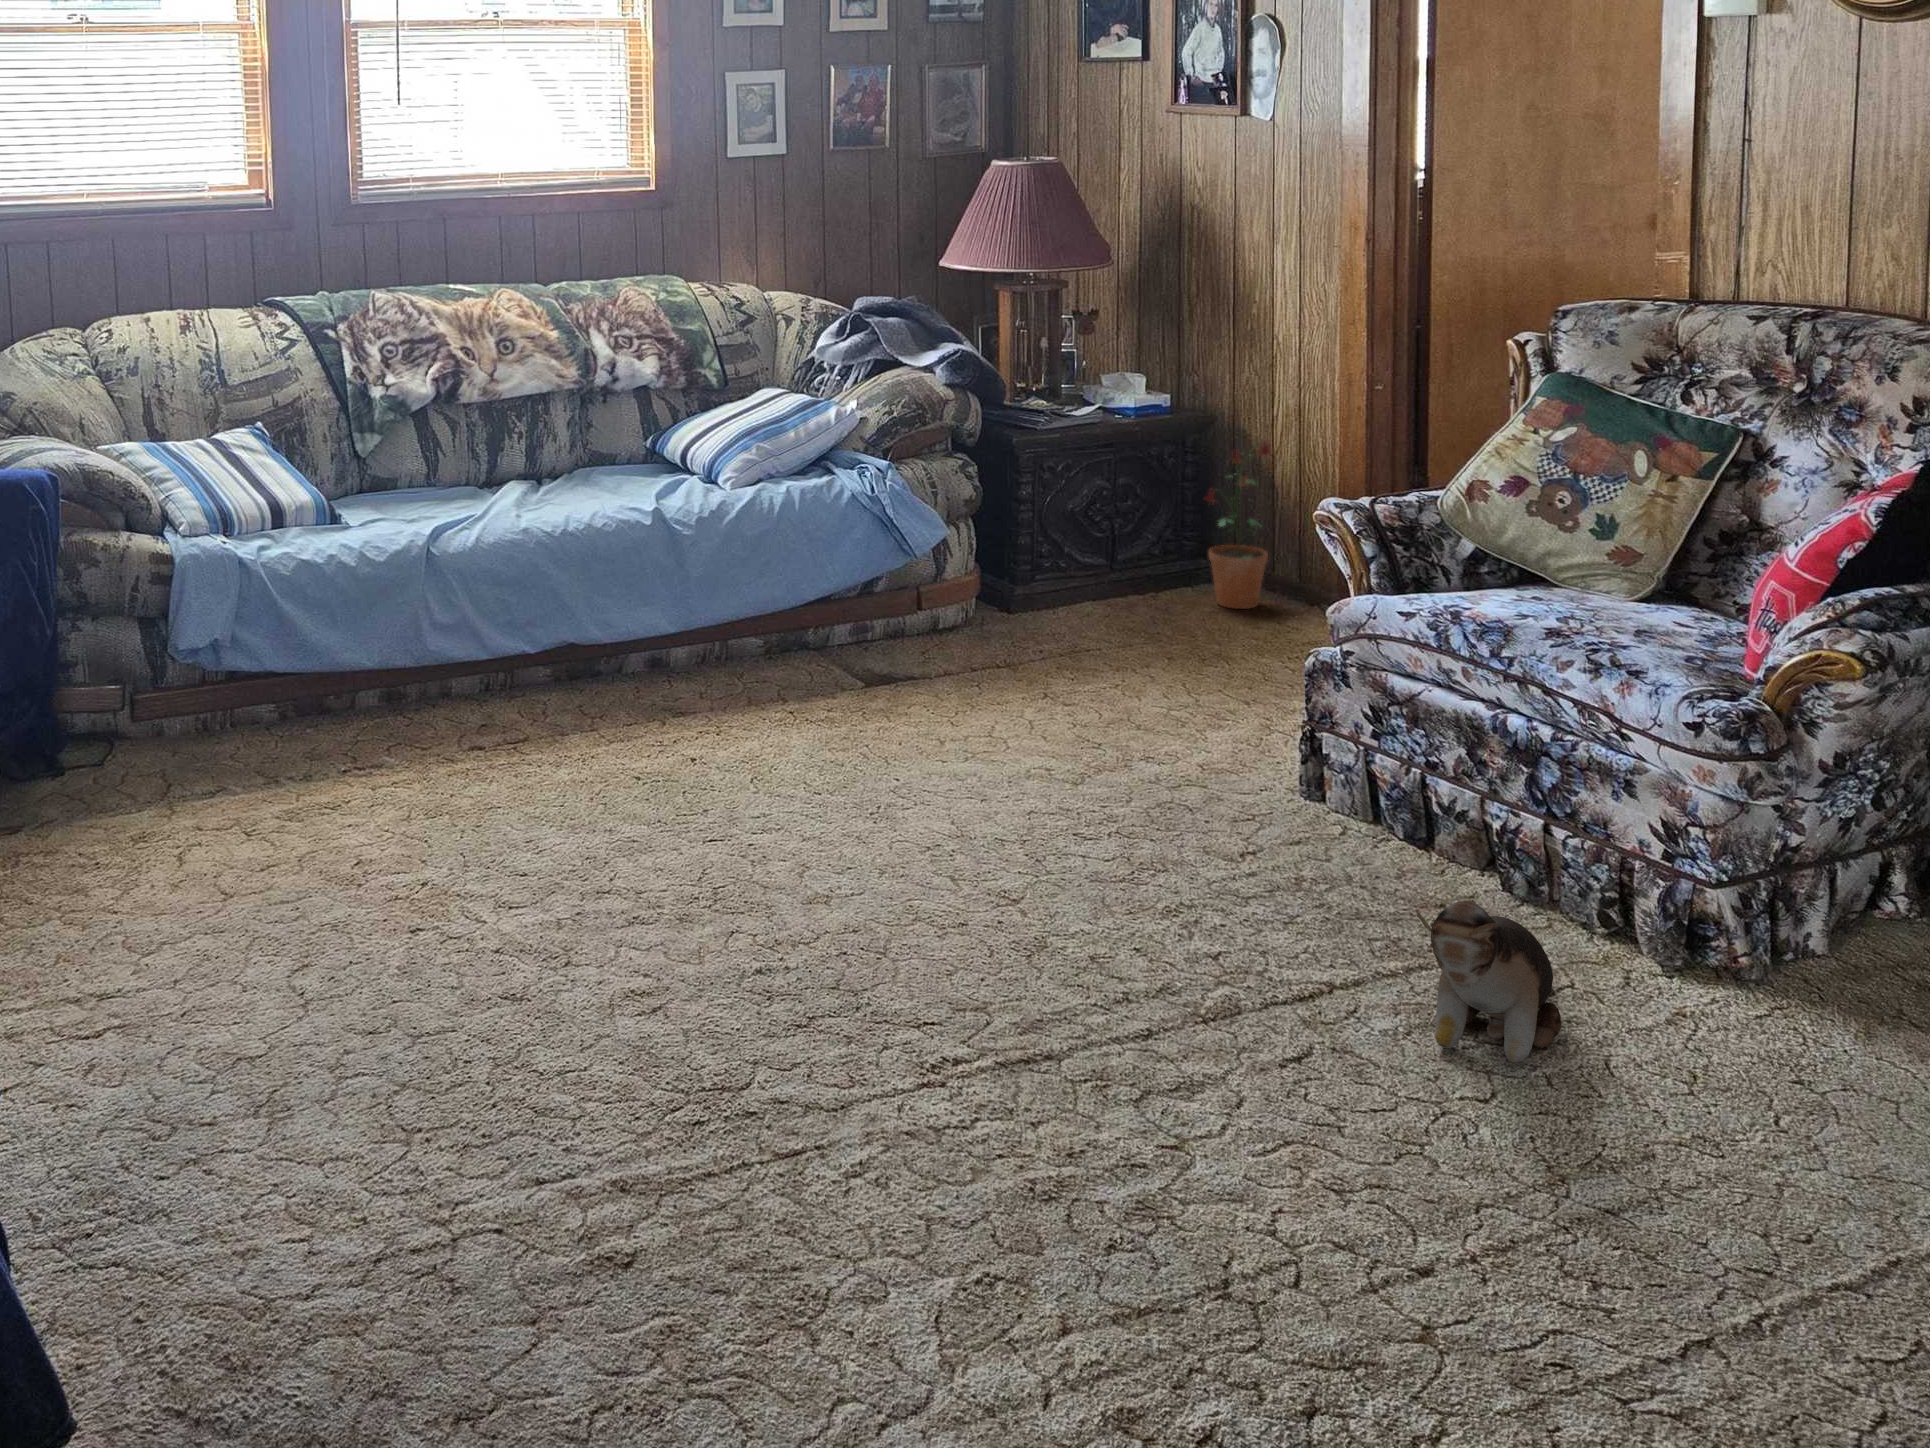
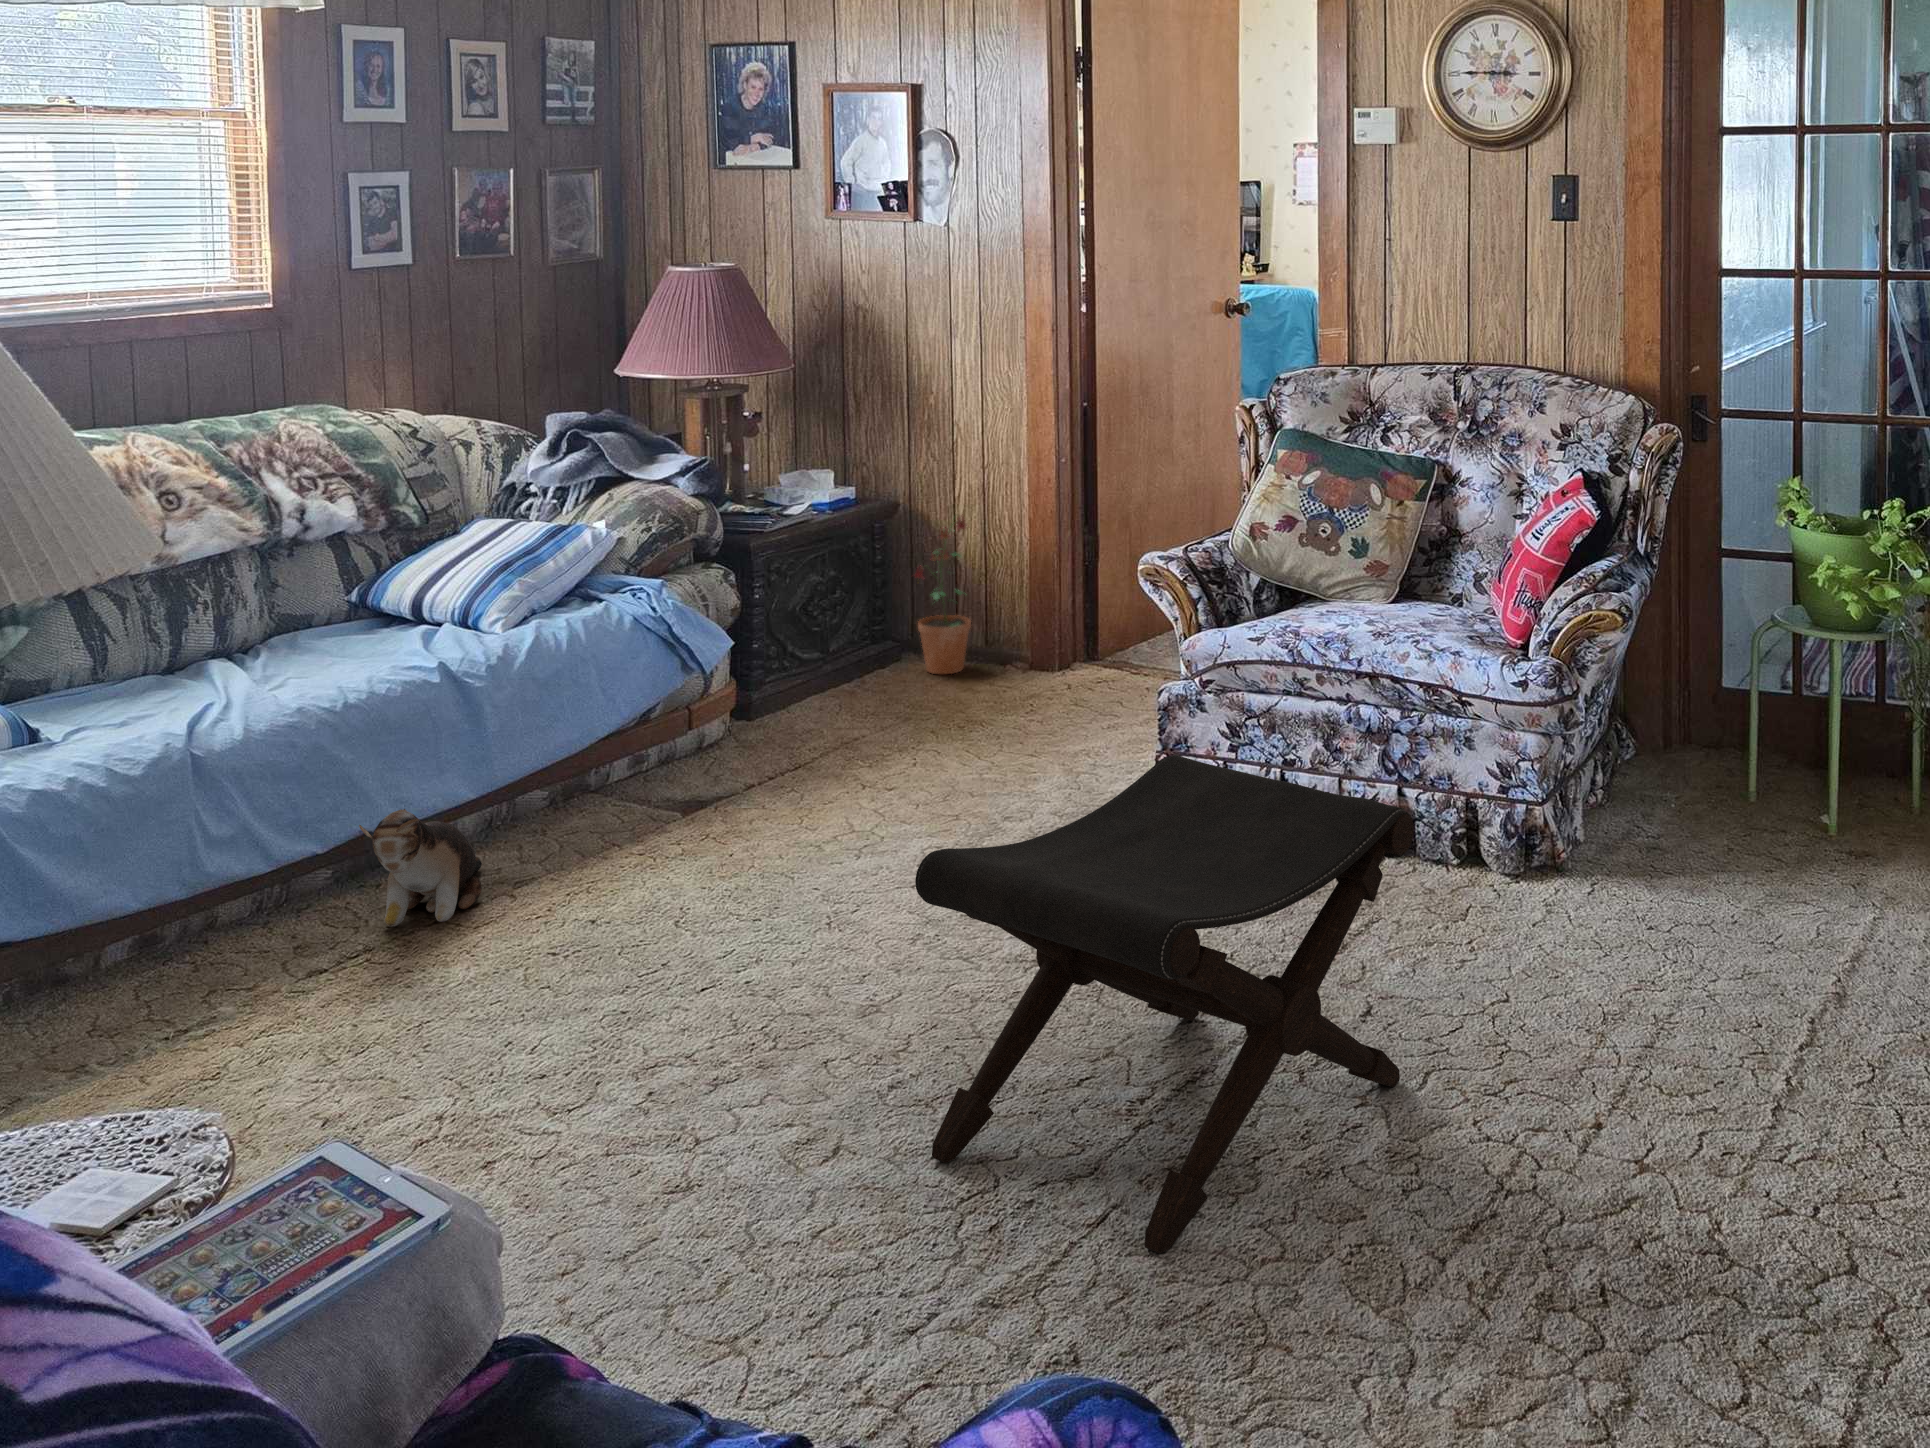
footstool: none [705,706,1267,1212] -> present [915,755,1414,1254]
plush toy: present [1416,900,1562,1063] -> present [359,809,482,926]

